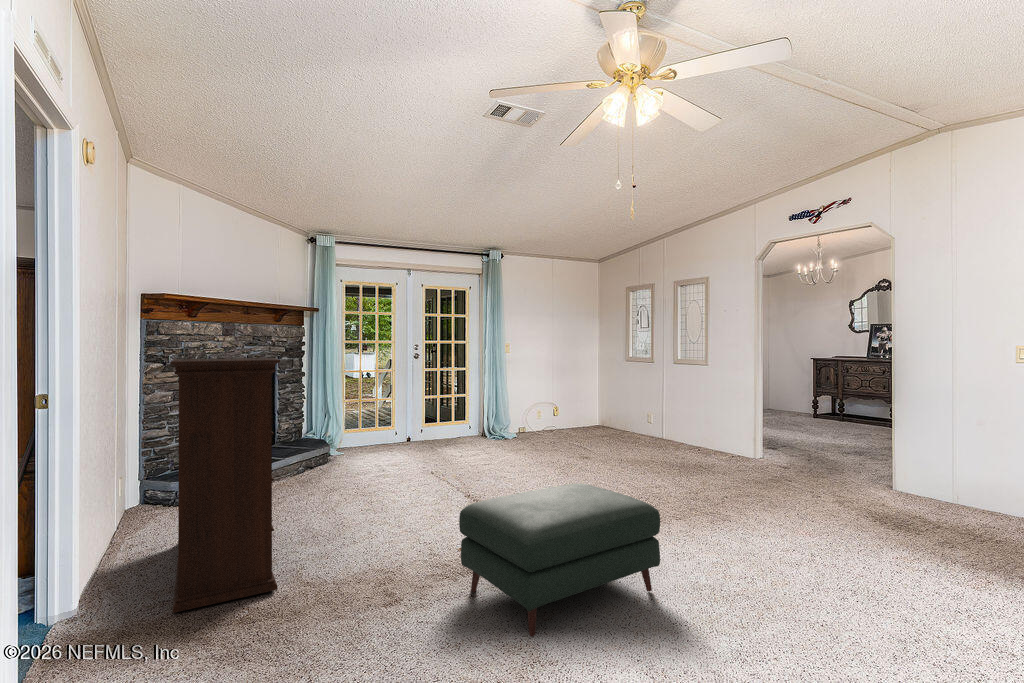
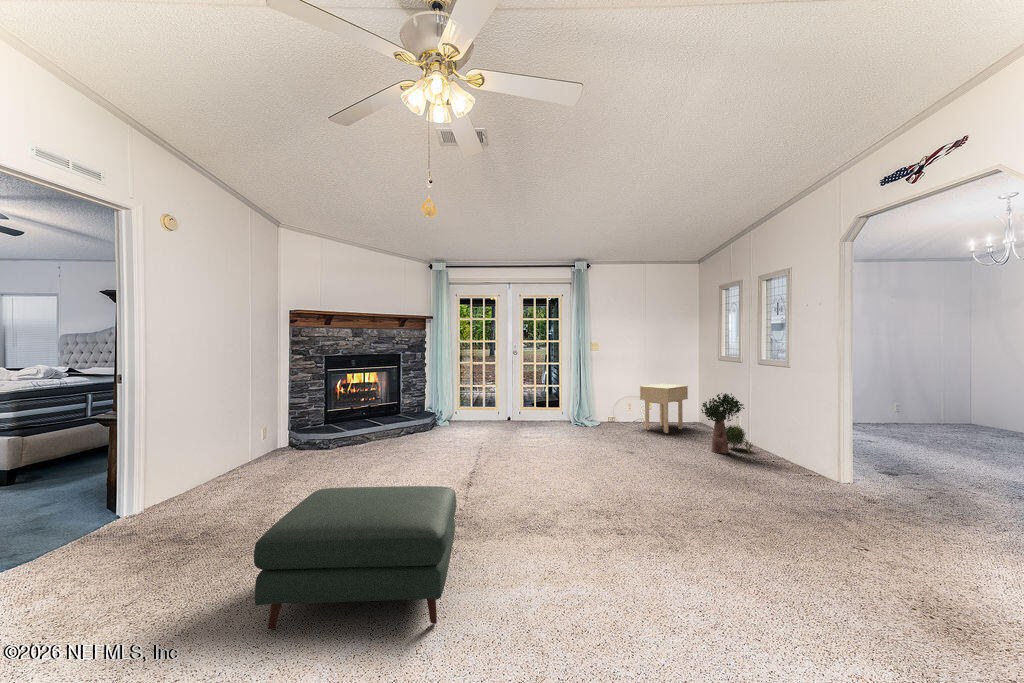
bookshelf: present [170,358,280,613] -> none [167,355,312,523]
side table: none [559,387,597,436] -> present [640,384,688,433]
potted plant: none [631,389,677,446] -> present [701,393,753,455]

